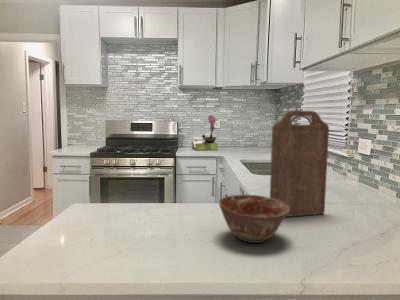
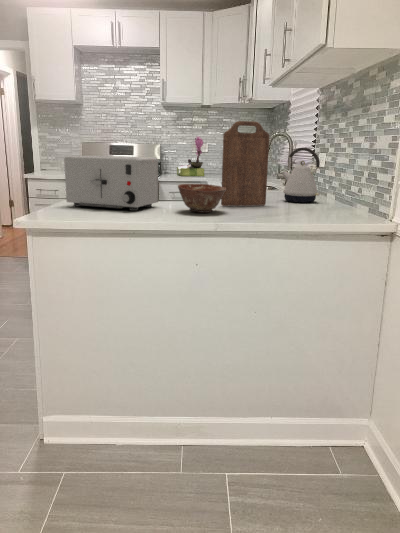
kettle: none [329,138,382,204] -> present [282,148,320,203]
toaster: none [61,154,188,238] -> present [64,156,158,211]

